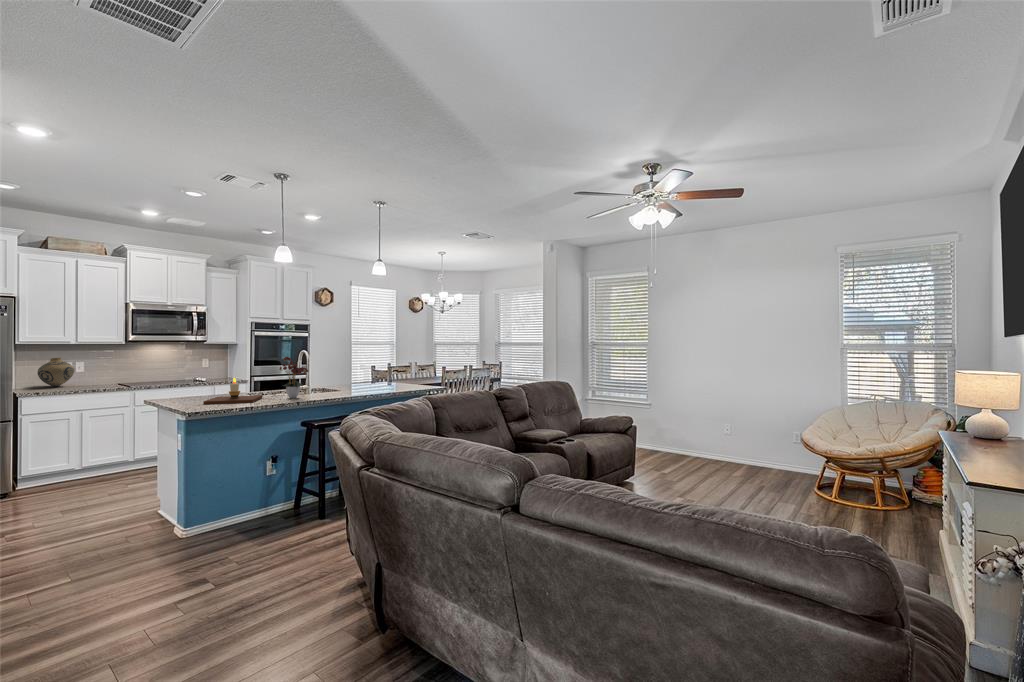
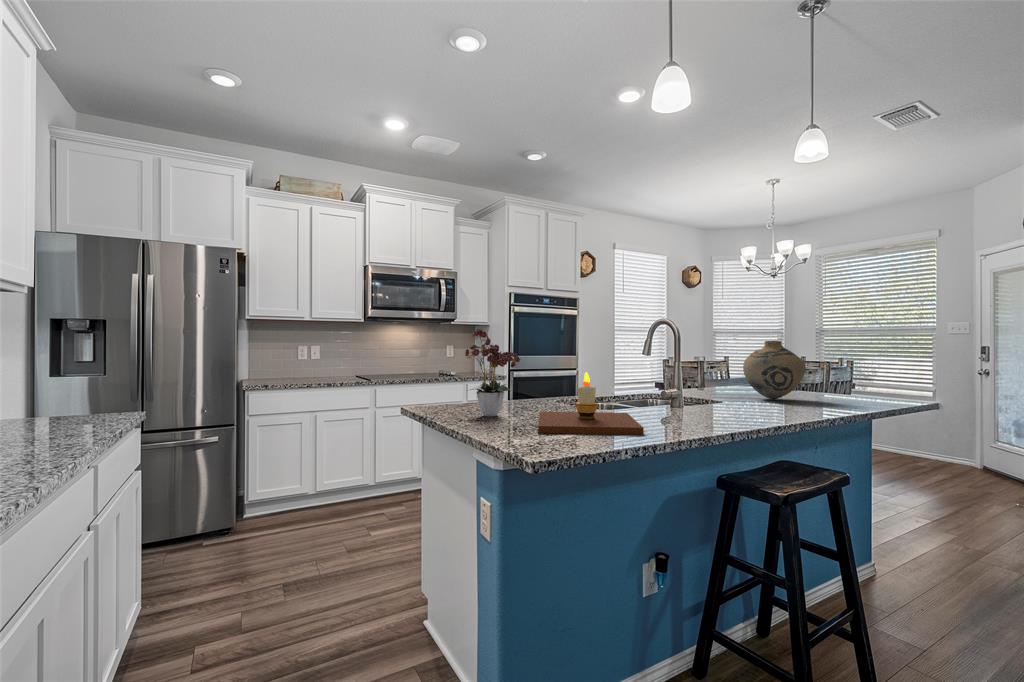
flower arrangement: present [280,357,308,398] -> present [465,329,521,416]
vase: present [37,358,74,386] -> present [743,341,806,399]

